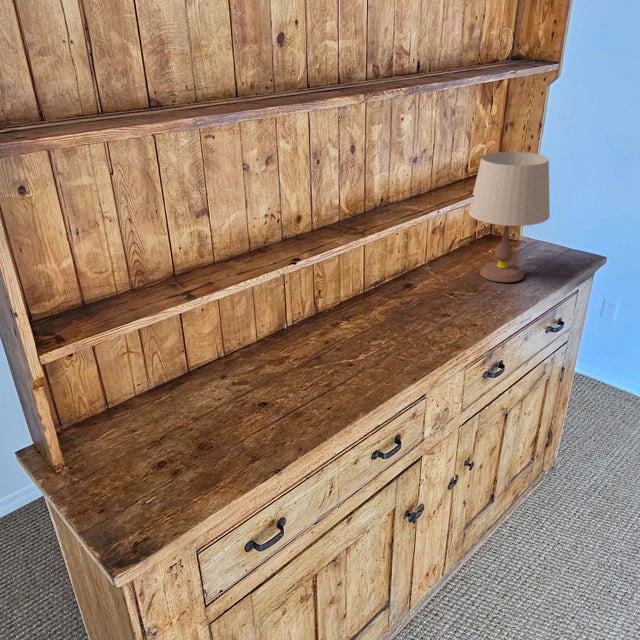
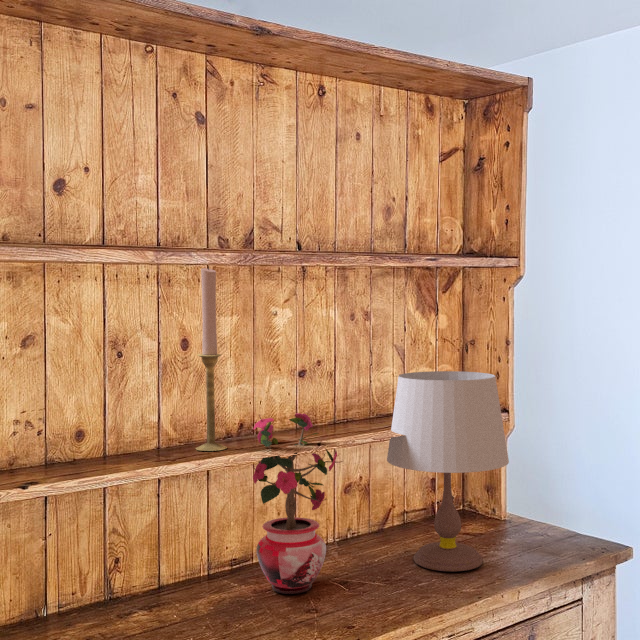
candlestick: none [365,94,386,223] -> present [196,266,227,451]
potted plant: none [397,191,461,304] -> present [253,413,343,594]

